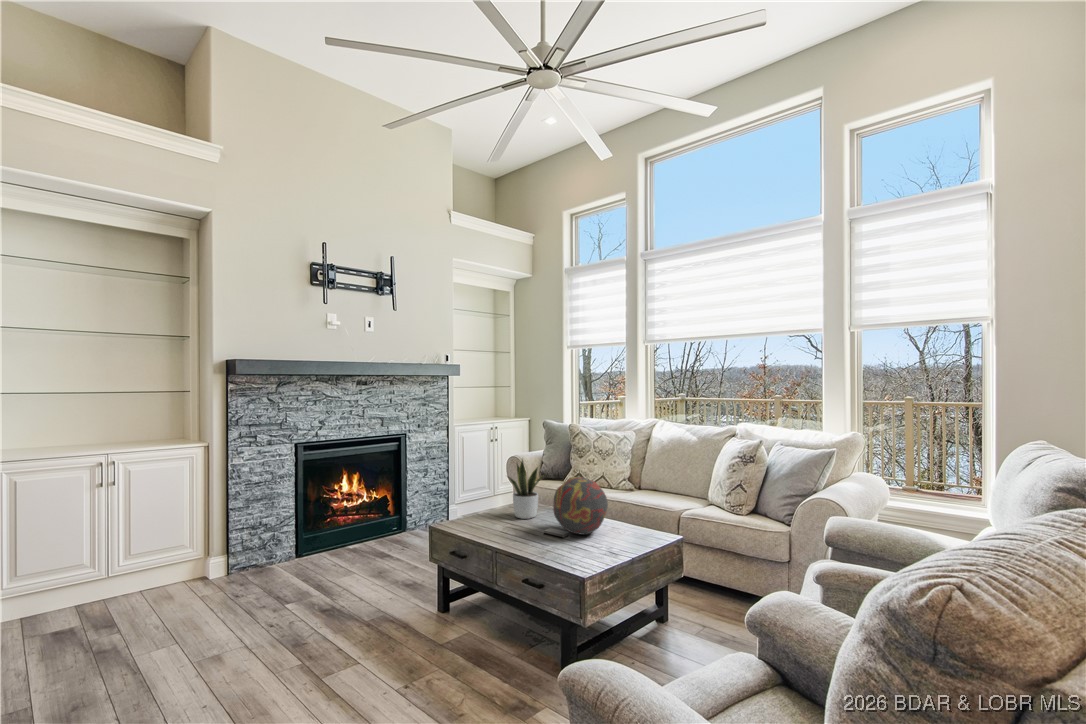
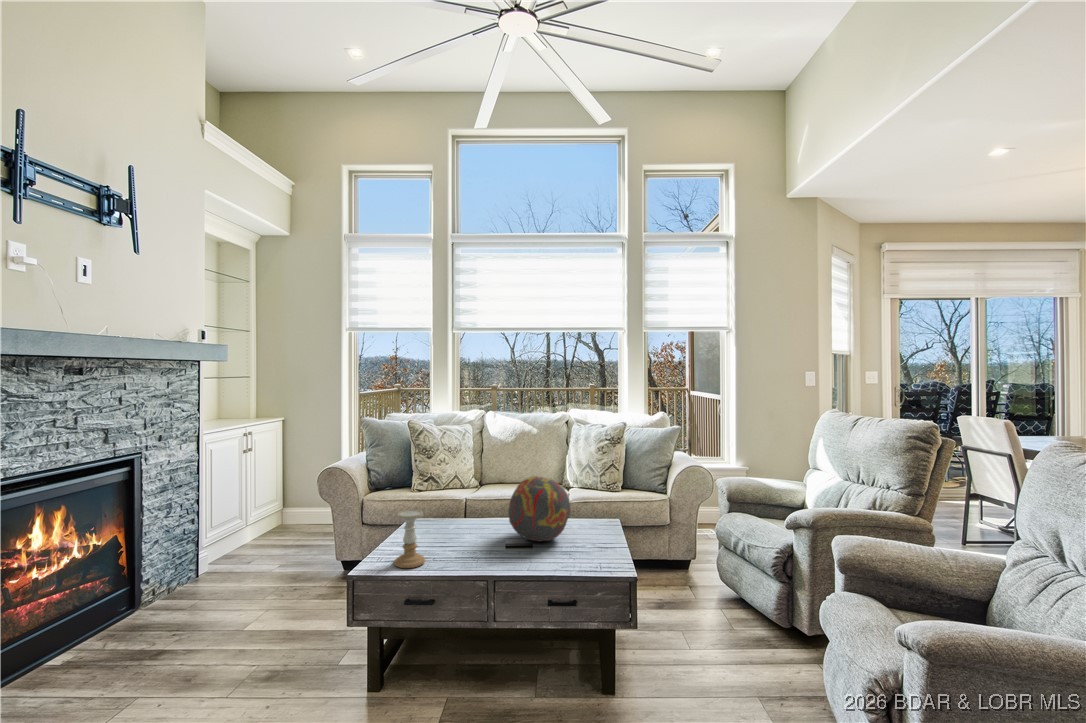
potted plant: present [508,460,543,519] -> none [421,462,476,540]
candle holder: none [461,488,484,529] -> present [394,510,425,568]

